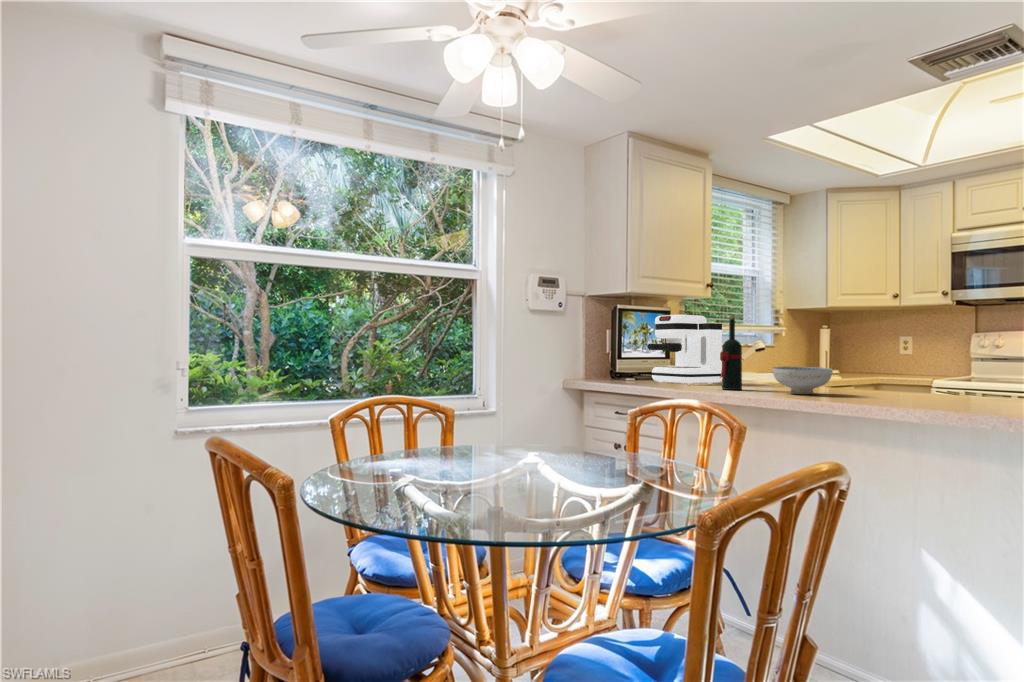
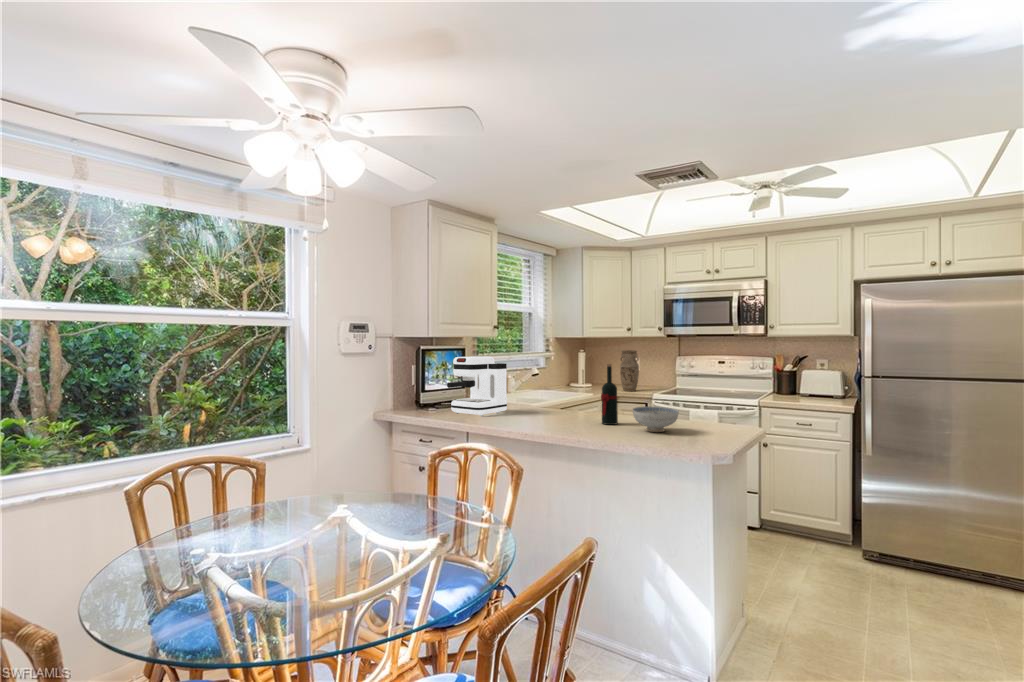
wine bottle: present [720,316,742,390] -> present [601,364,618,425]
vase: none [882,323,912,378] -> present [620,350,639,391]
ceramic bowl: present [772,366,833,394] -> present [633,407,679,432]

